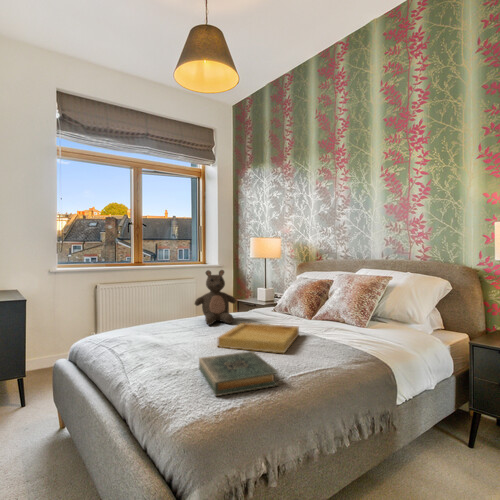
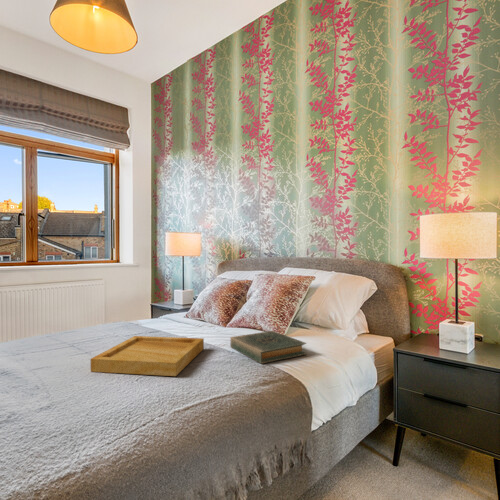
stuffed bear: present [195,270,236,325] -> none [78,270,134,340]
hardback book: present [199,351,278,396] -> present [231,331,306,364]

